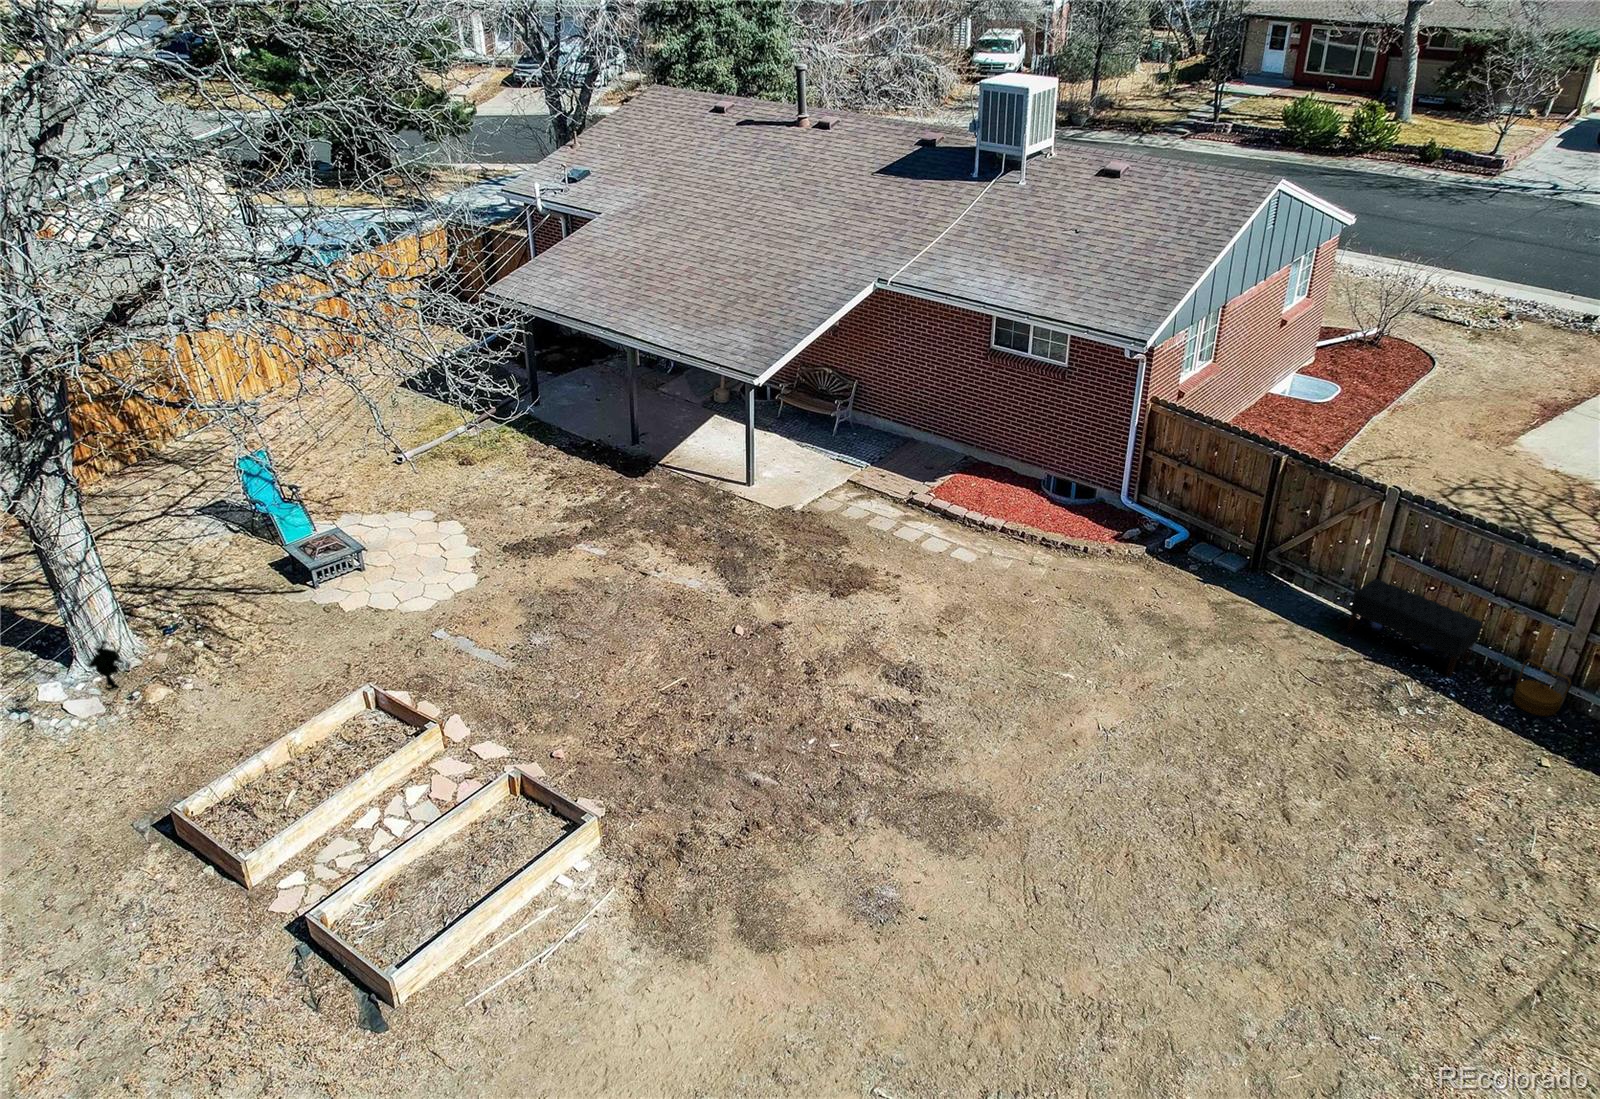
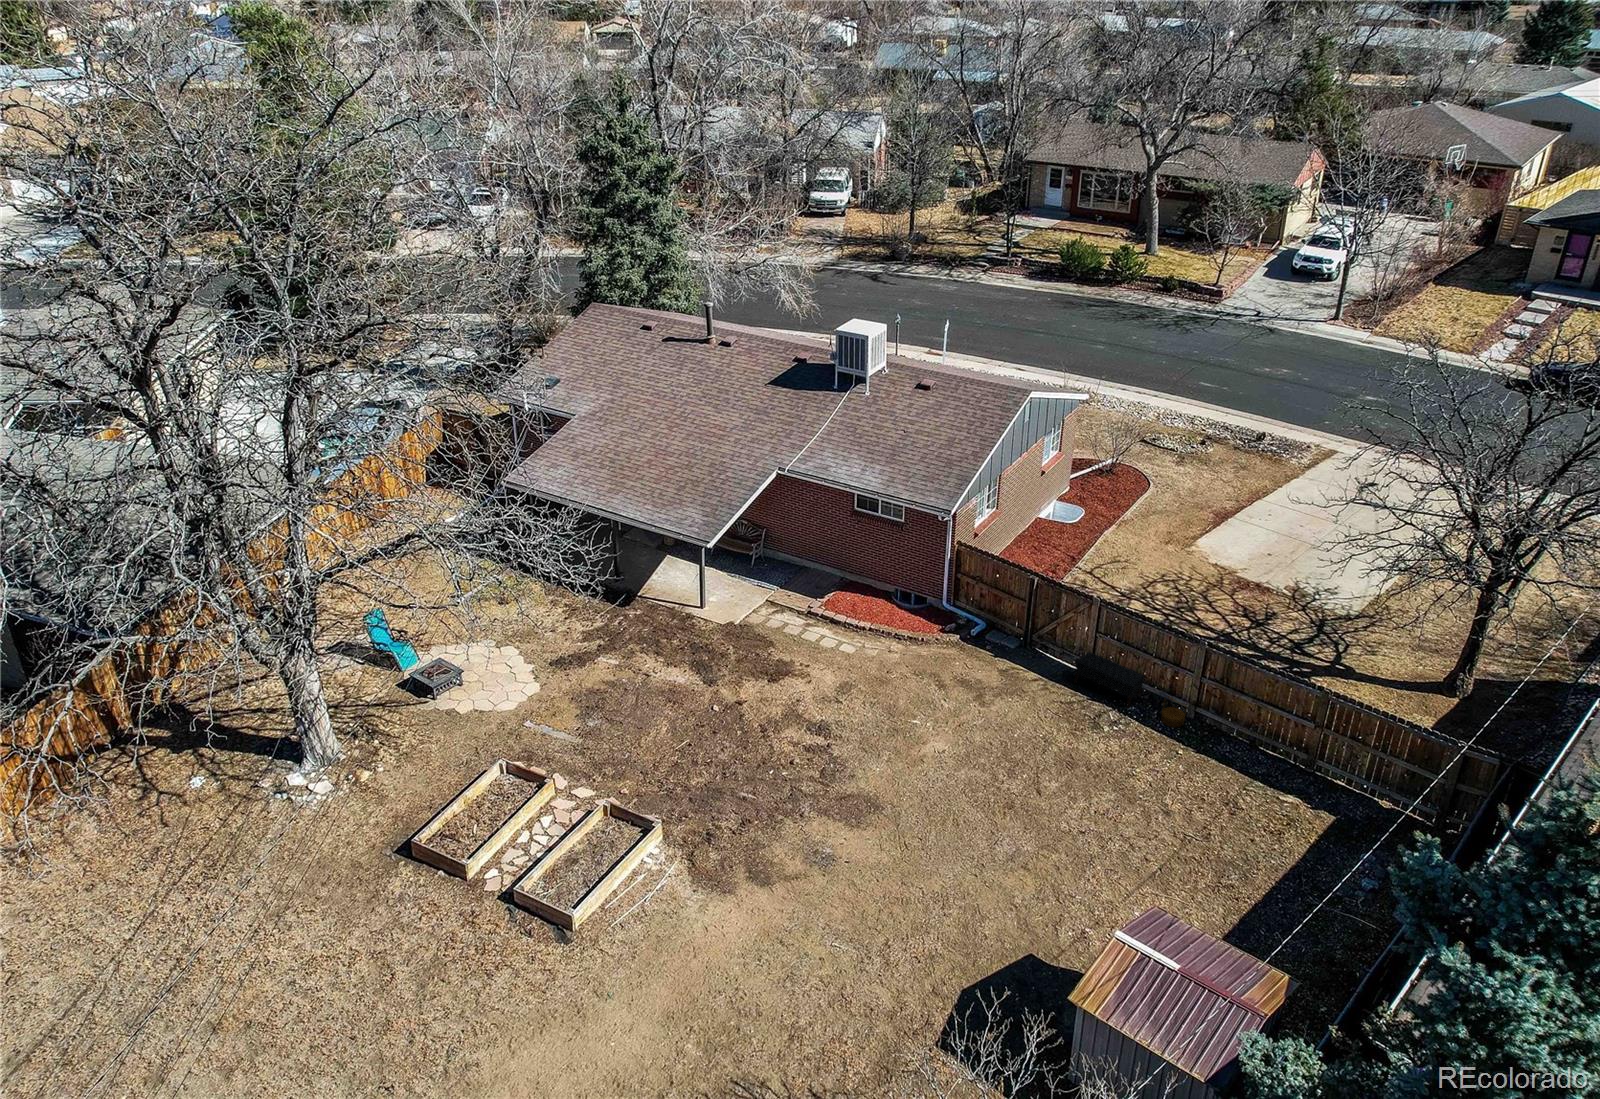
decorative plant: present [88,640,122,691] -> none [315,745,337,777]

